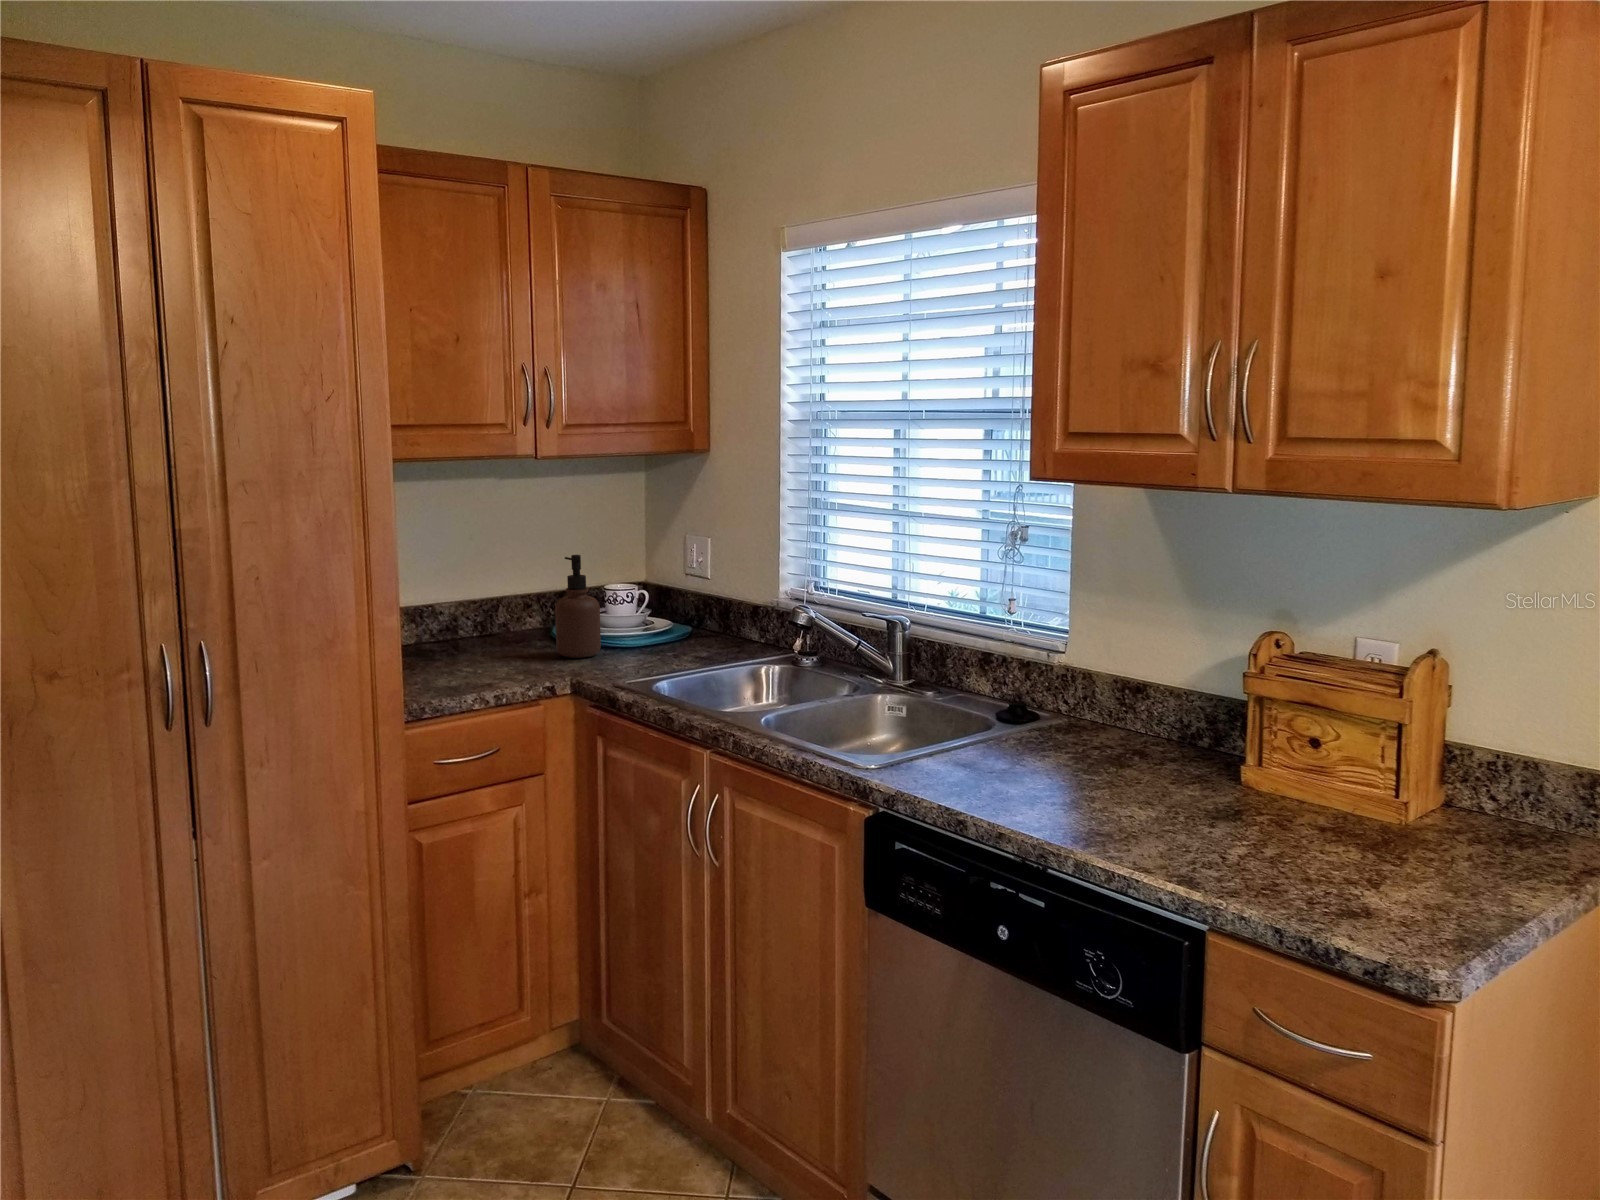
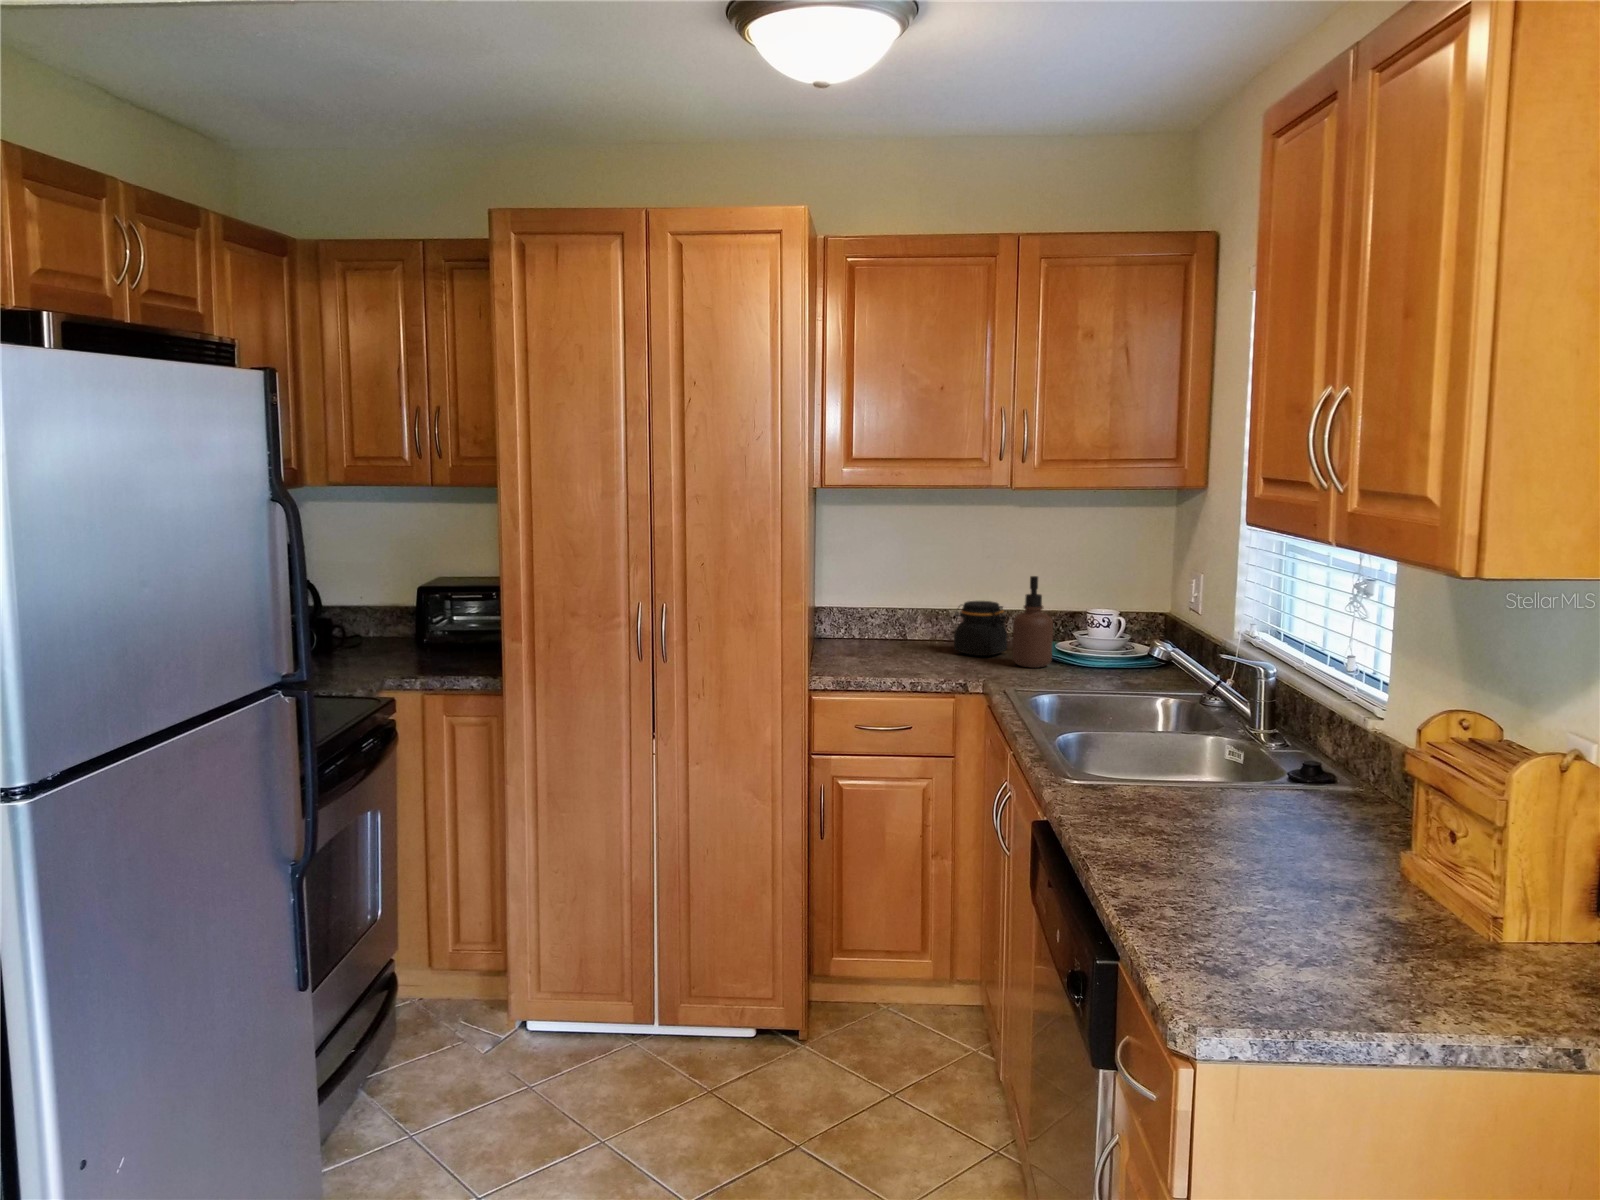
jar: none [463,590,532,654] -> present [954,601,1008,656]

